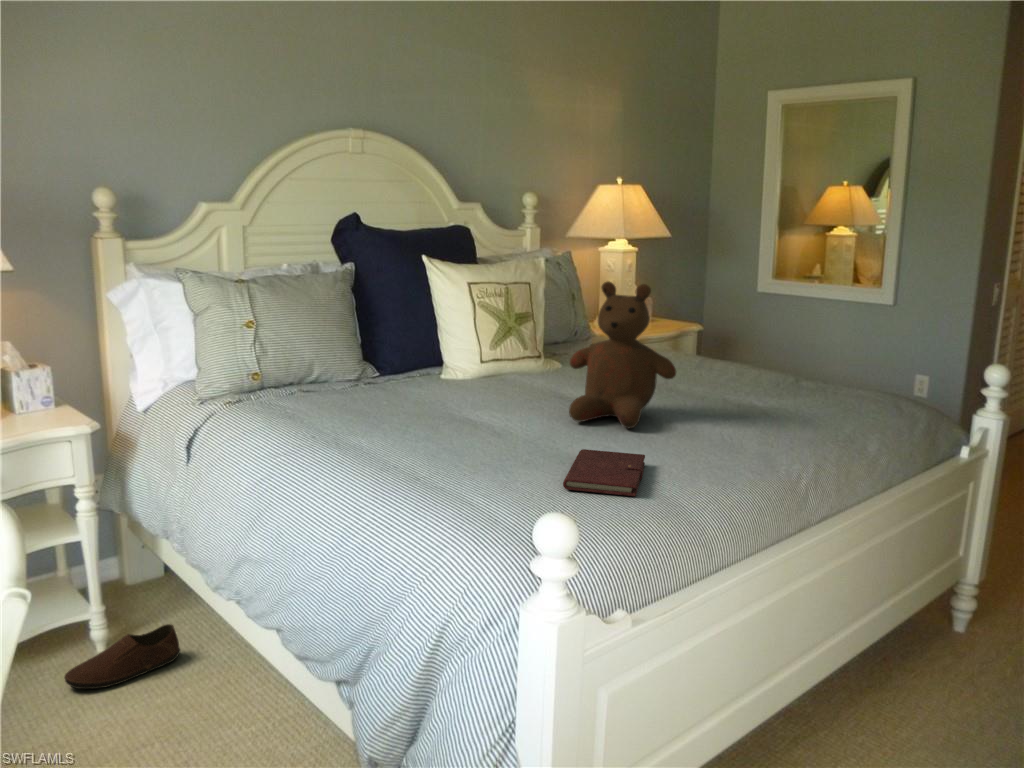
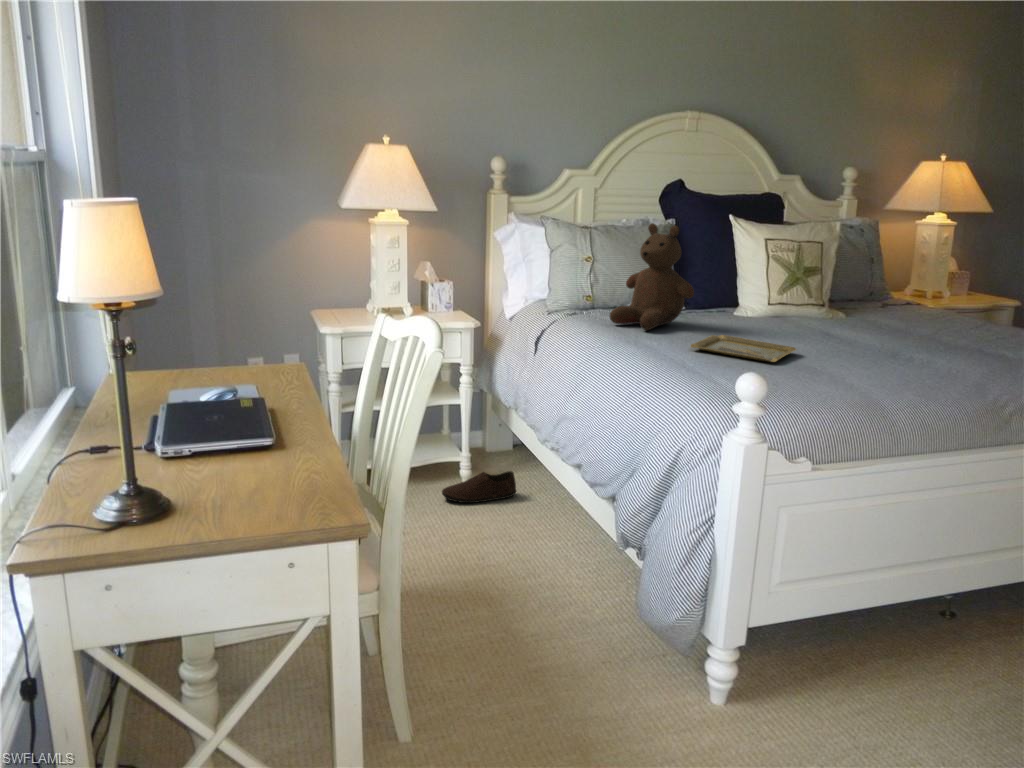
teddy bear: present [569,282,676,428] -> present [610,223,694,330]
tray: none [412,415,543,452] -> present [691,335,796,362]
notebook: present [563,449,645,496] -> none [793,364,872,395]

